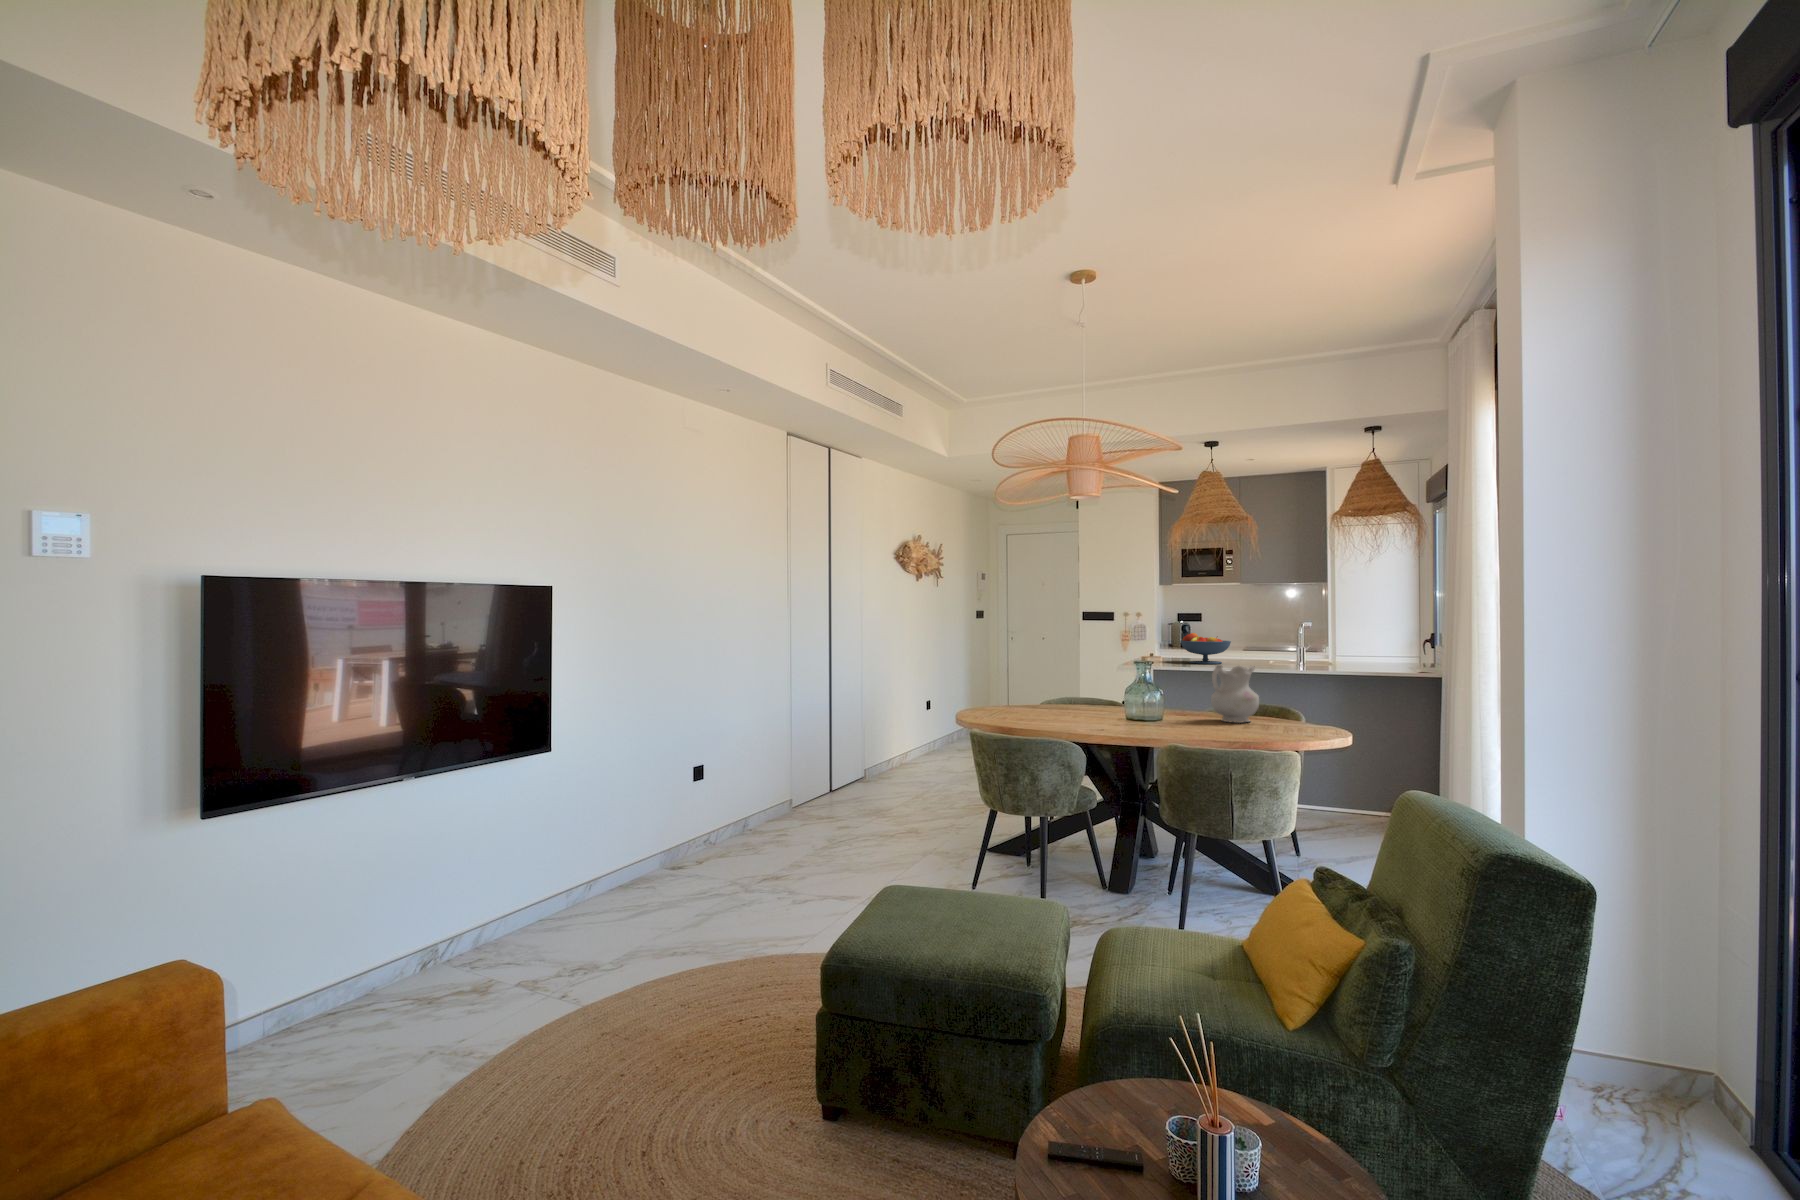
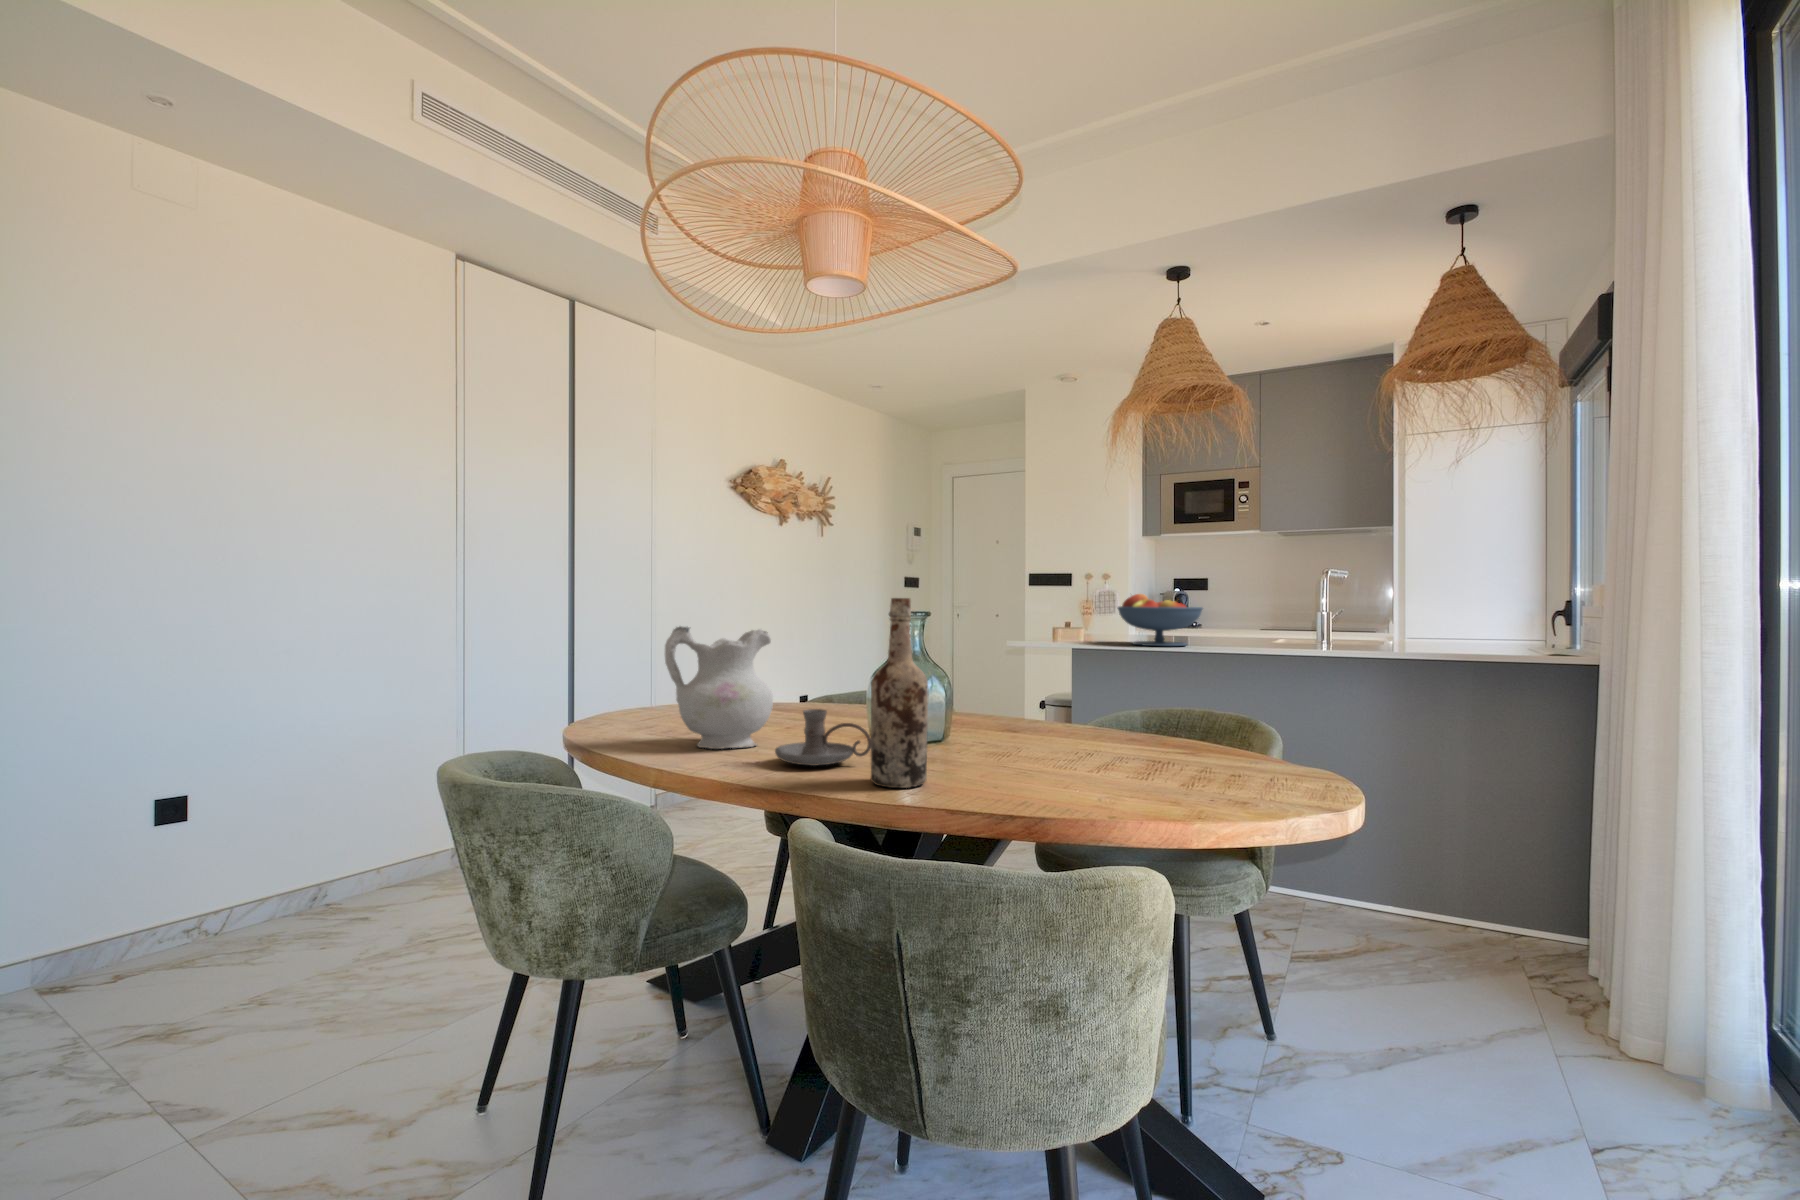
wine bottle: none [1166,651,1188,723] -> present [871,598,928,788]
ceramic pitcher: present [1211,665,1259,723] -> present [665,626,773,749]
candle holder: none [1111,695,1152,718] -> present [775,709,871,766]

